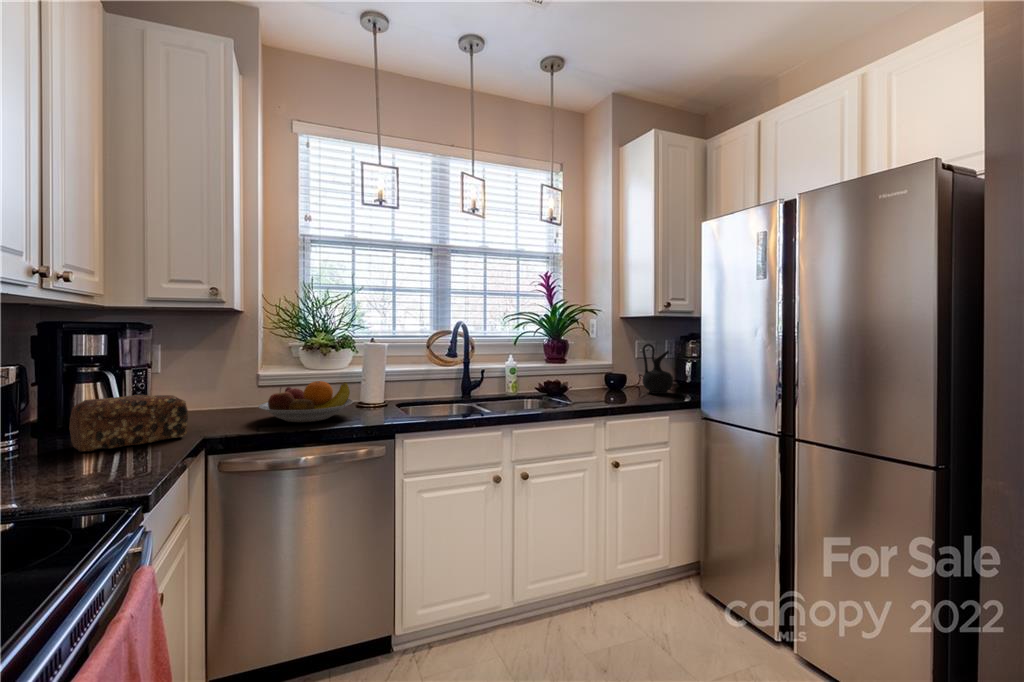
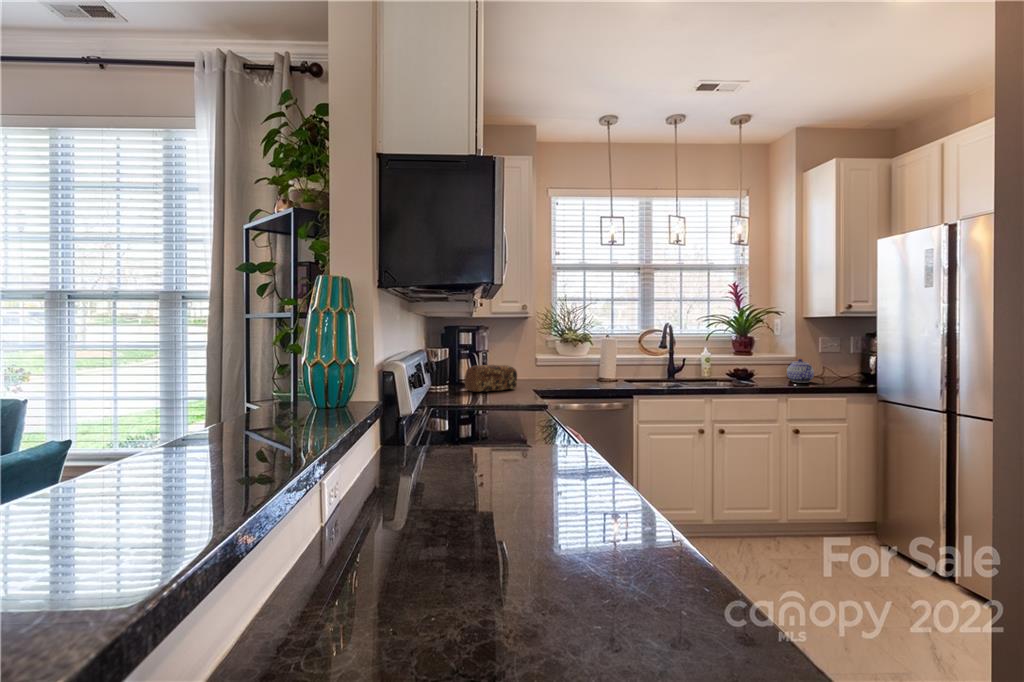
ceramic jug: present [642,344,673,394] -> none [824,338,854,380]
teapot: none [604,370,633,400] -> present [787,359,814,382]
fruit bowl: present [258,381,353,422] -> none [545,361,601,386]

